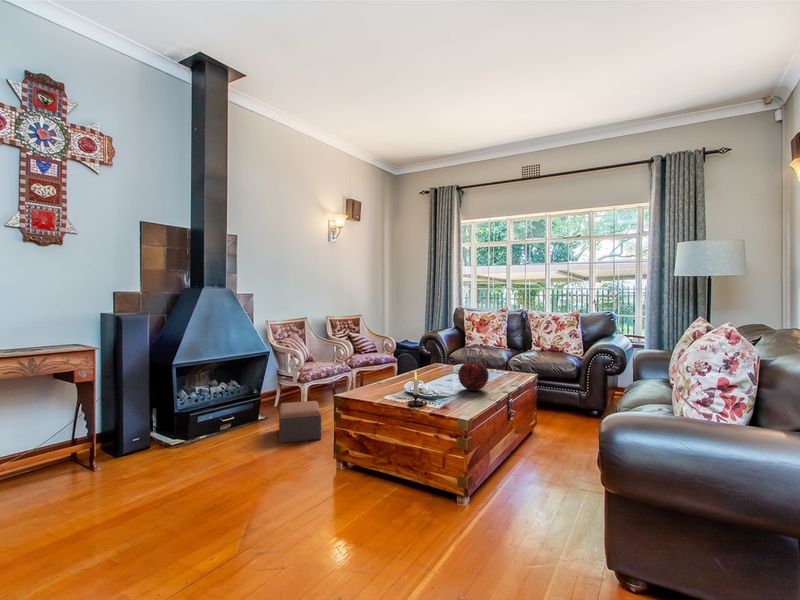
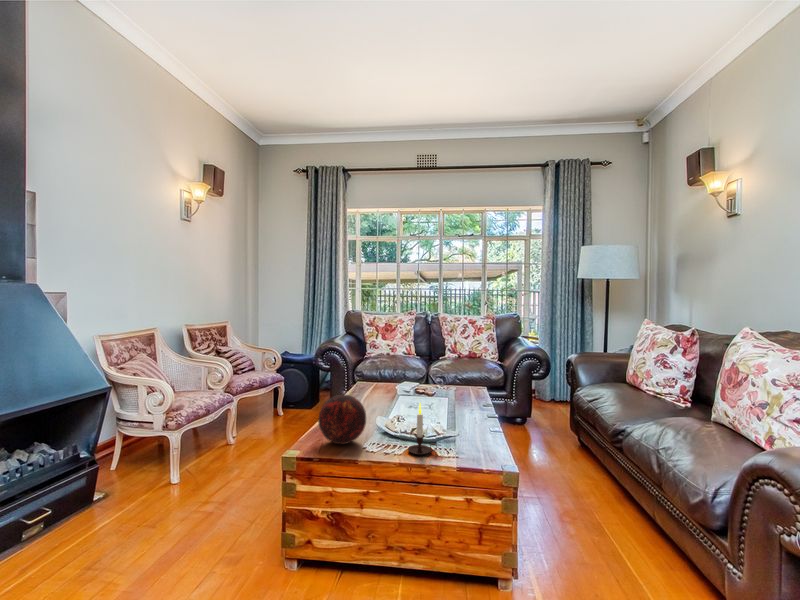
decorative orb: present [458,360,489,391] -> present [318,395,366,444]
footstool: present [279,401,321,443] -> none [140,459,227,547]

